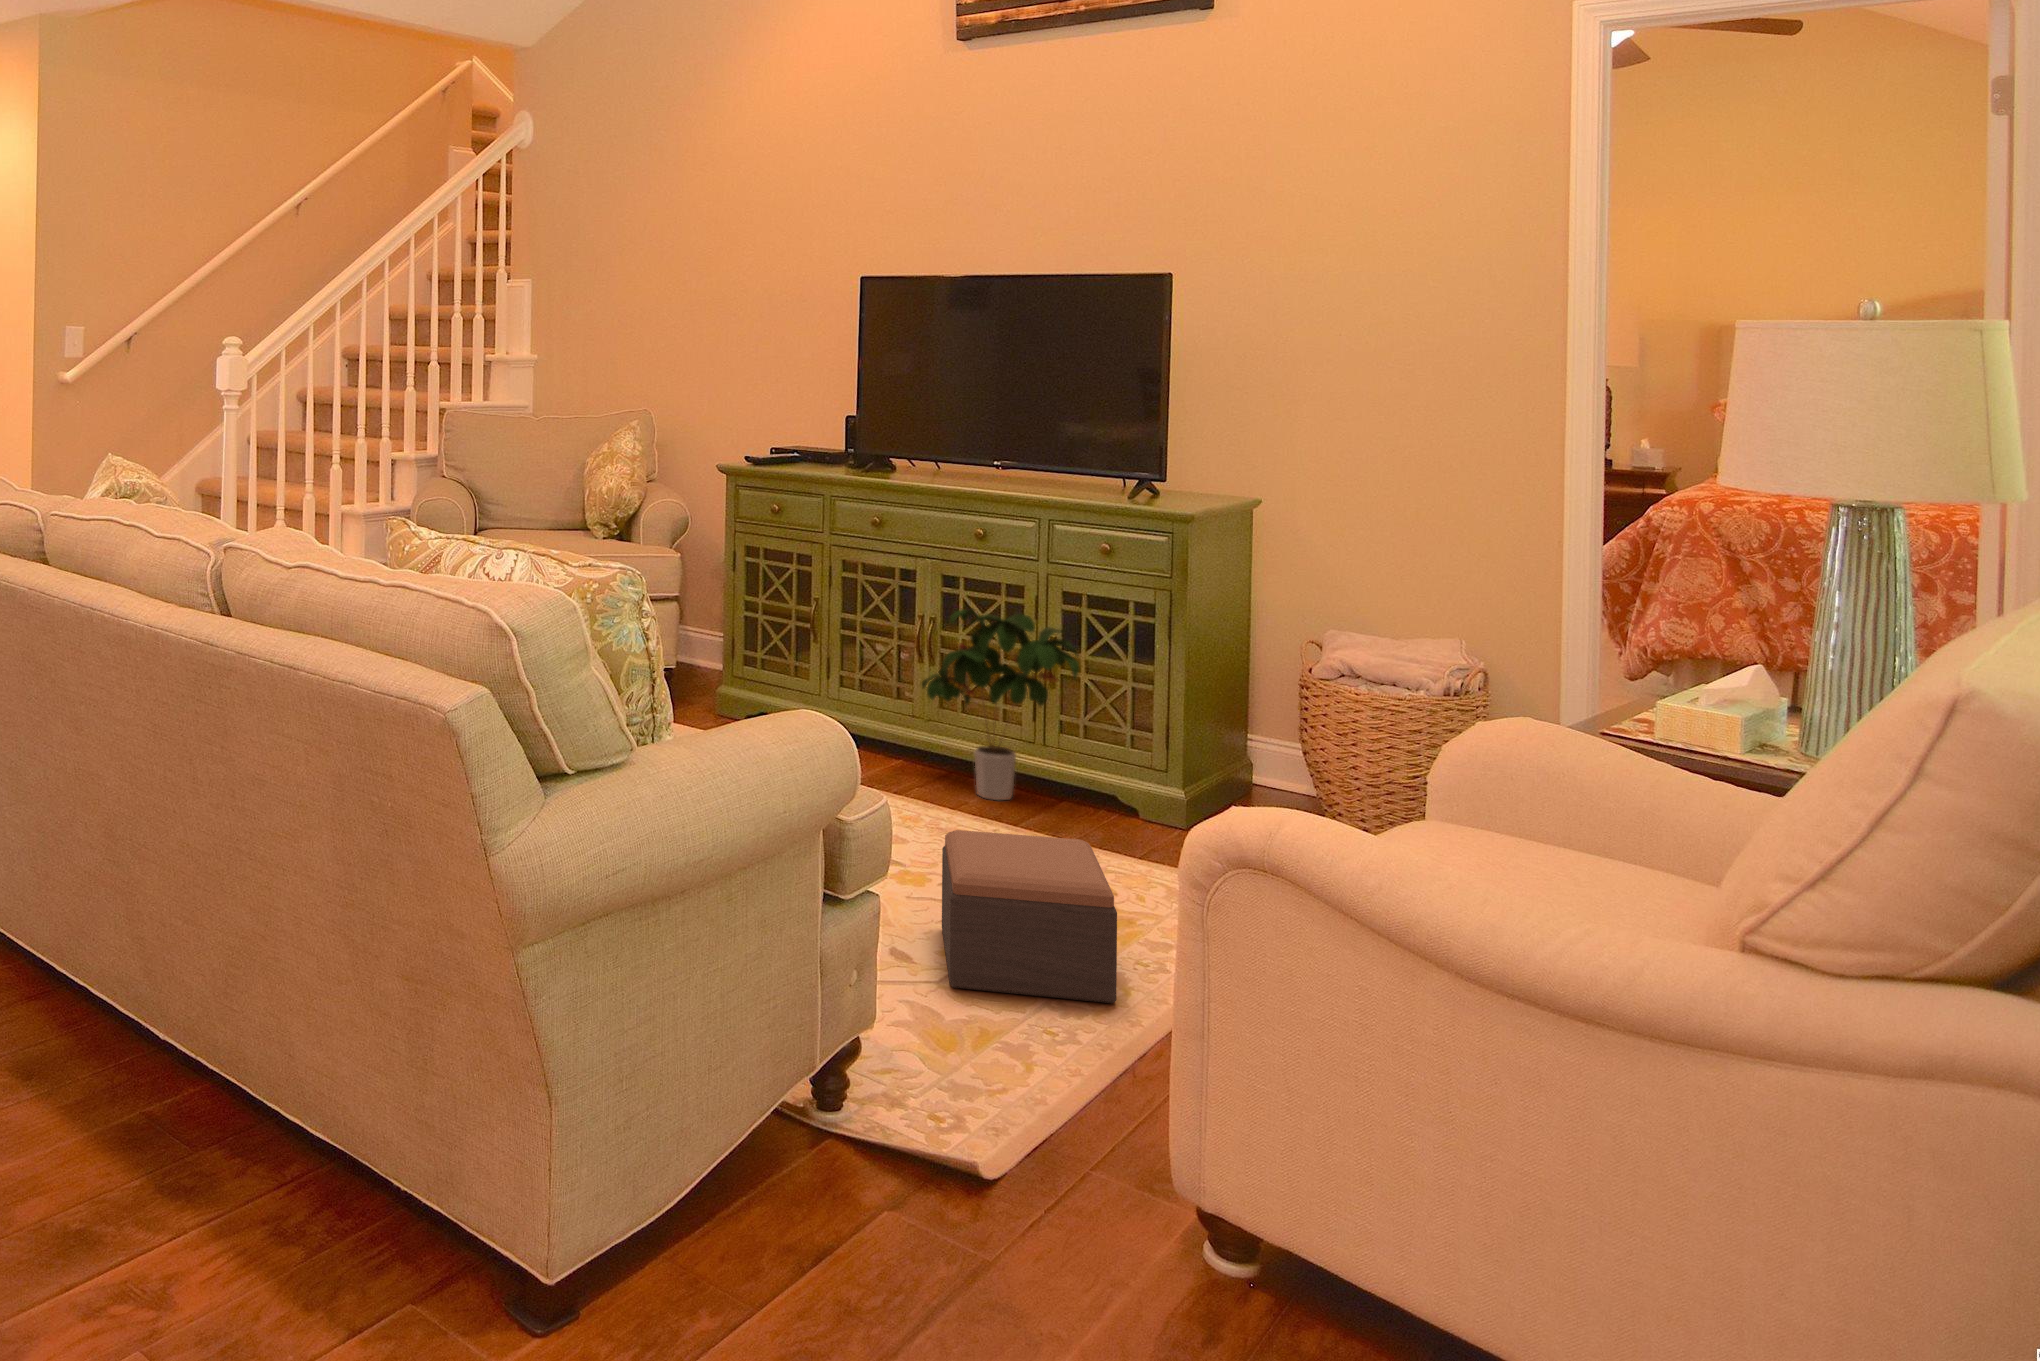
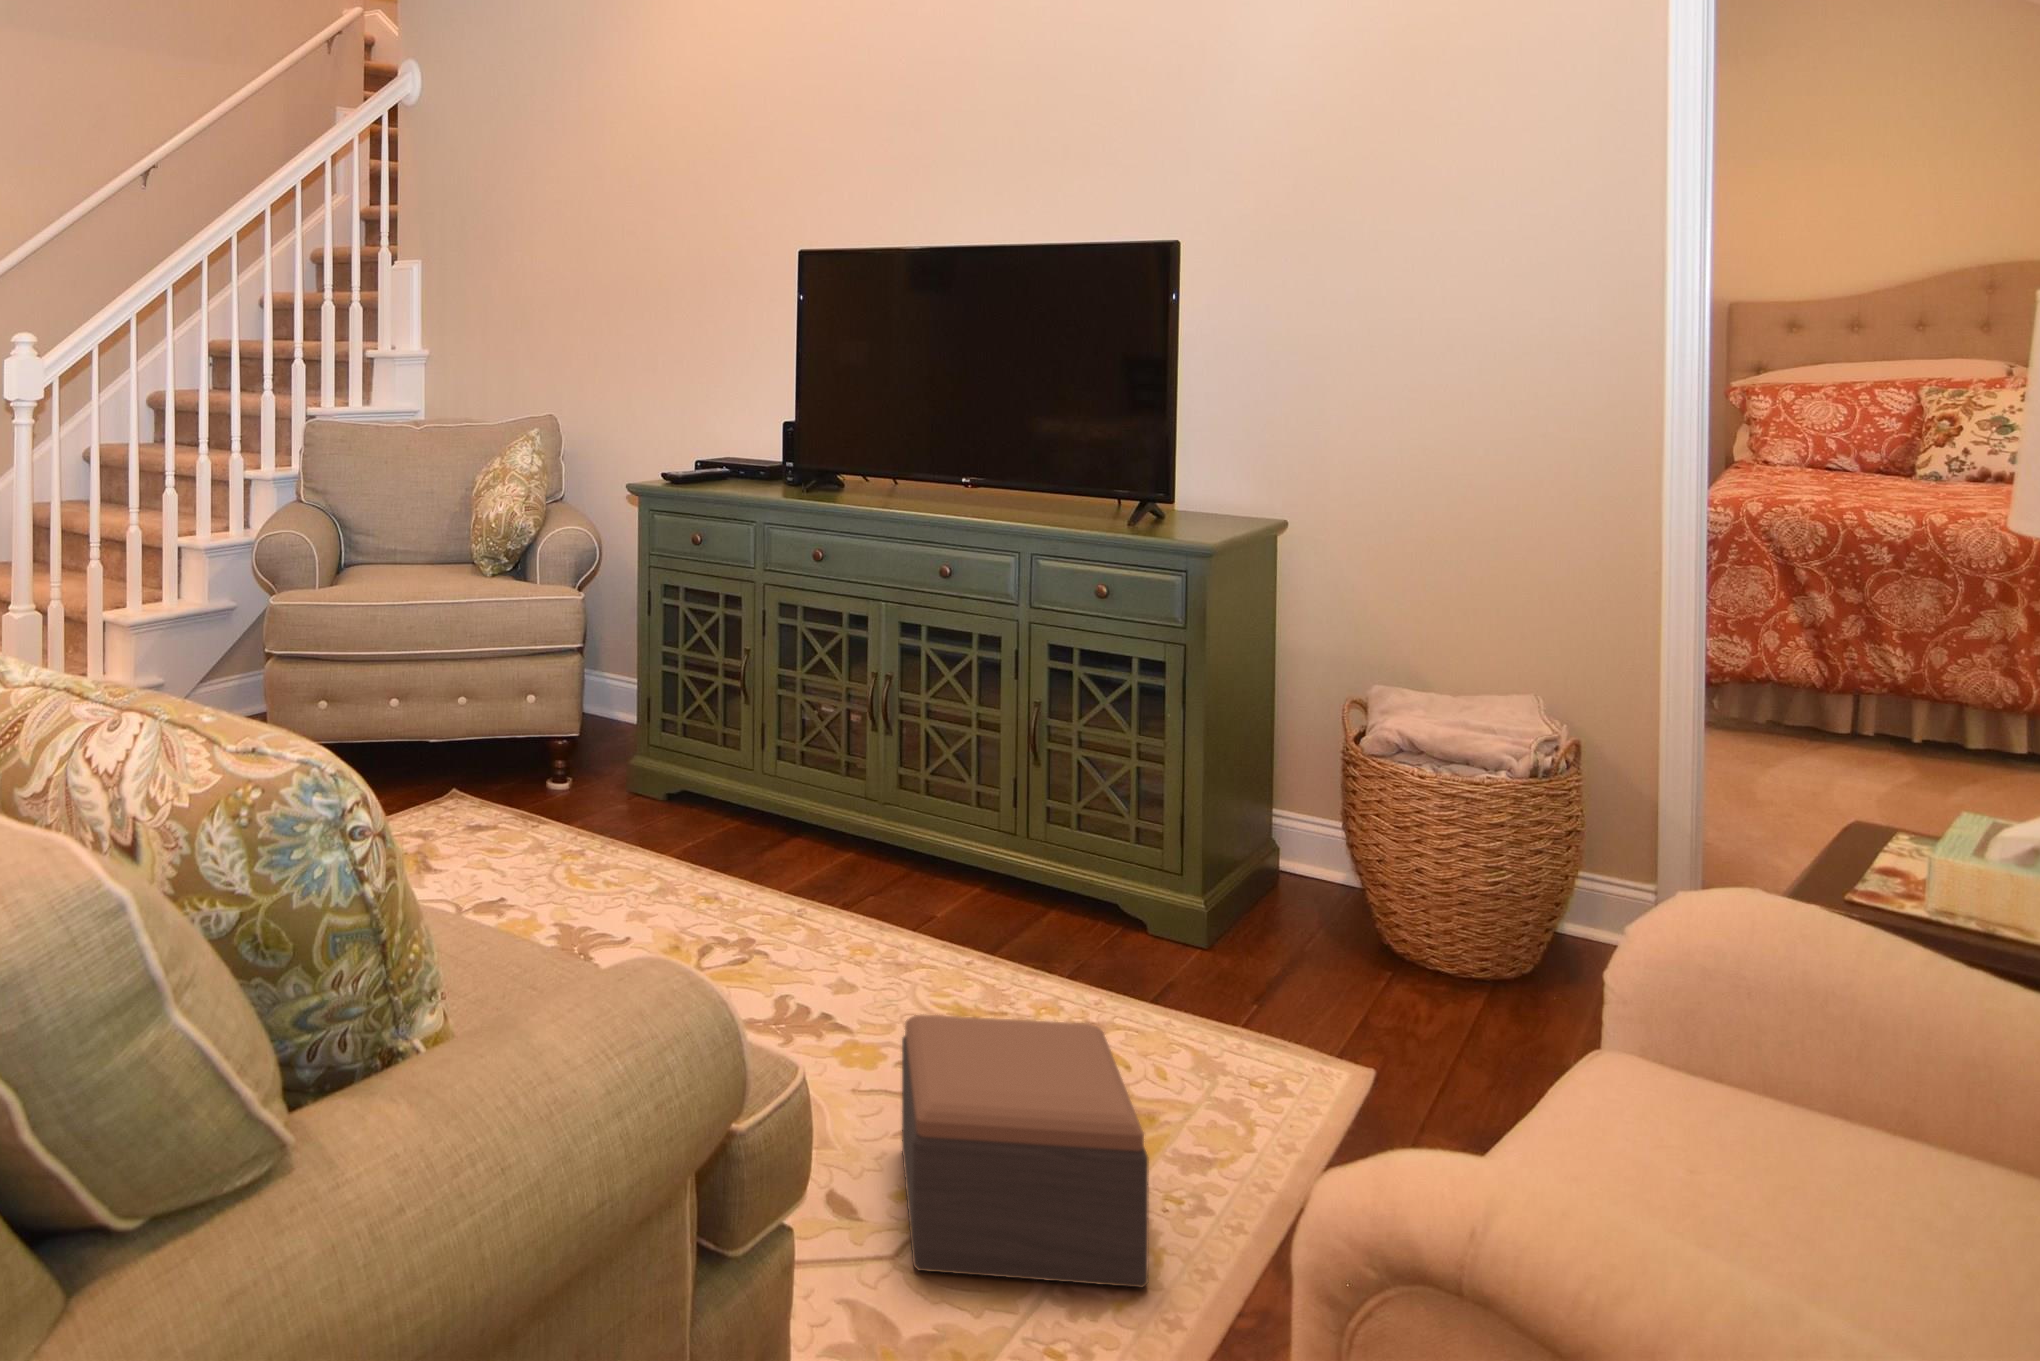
potted plant: present [922,609,1079,800] -> none [876,665,1072,912]

